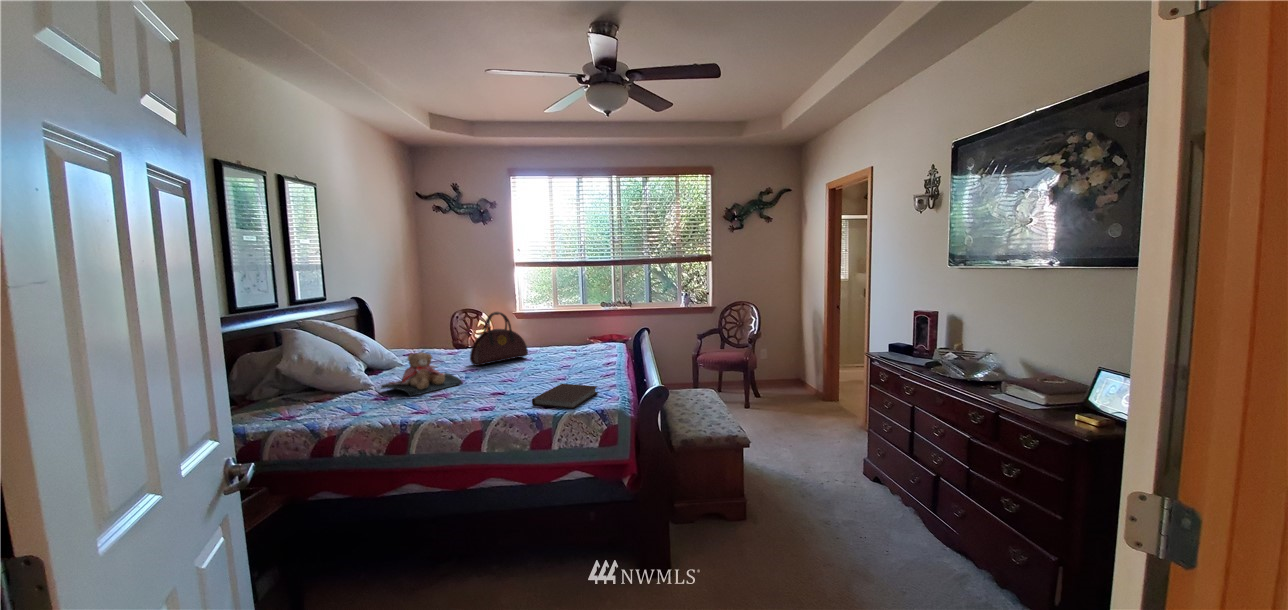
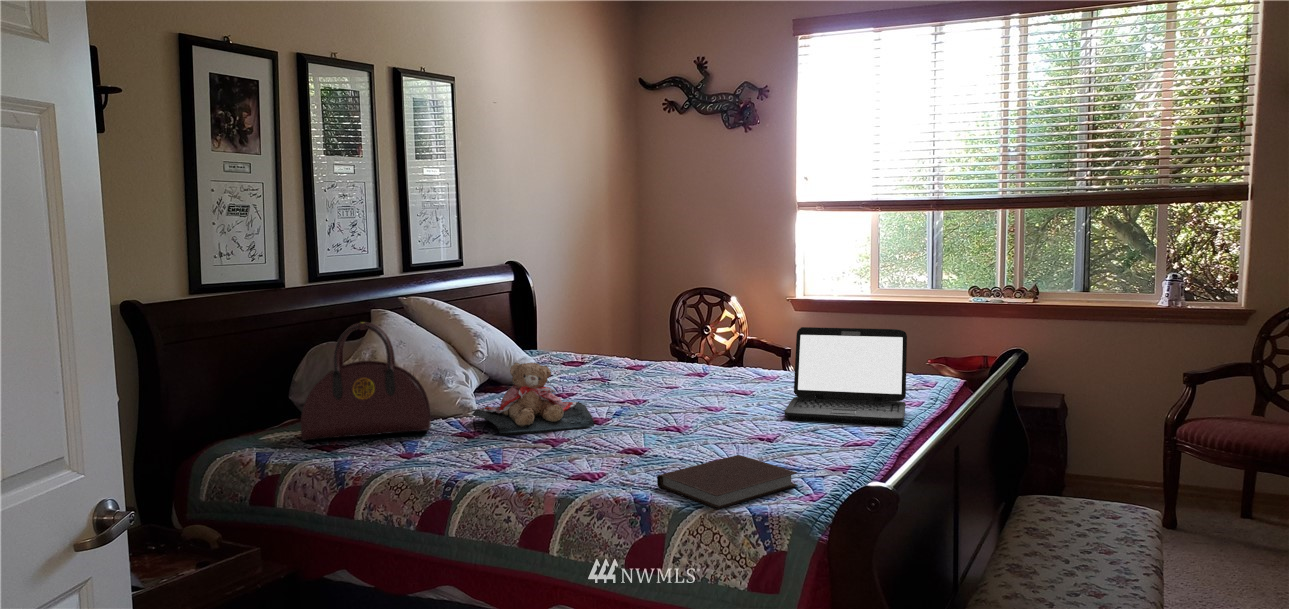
handbag: present [470,312,528,366] -> present [301,322,431,440]
laptop: none [554,319,614,366] -> present [784,327,907,425]

